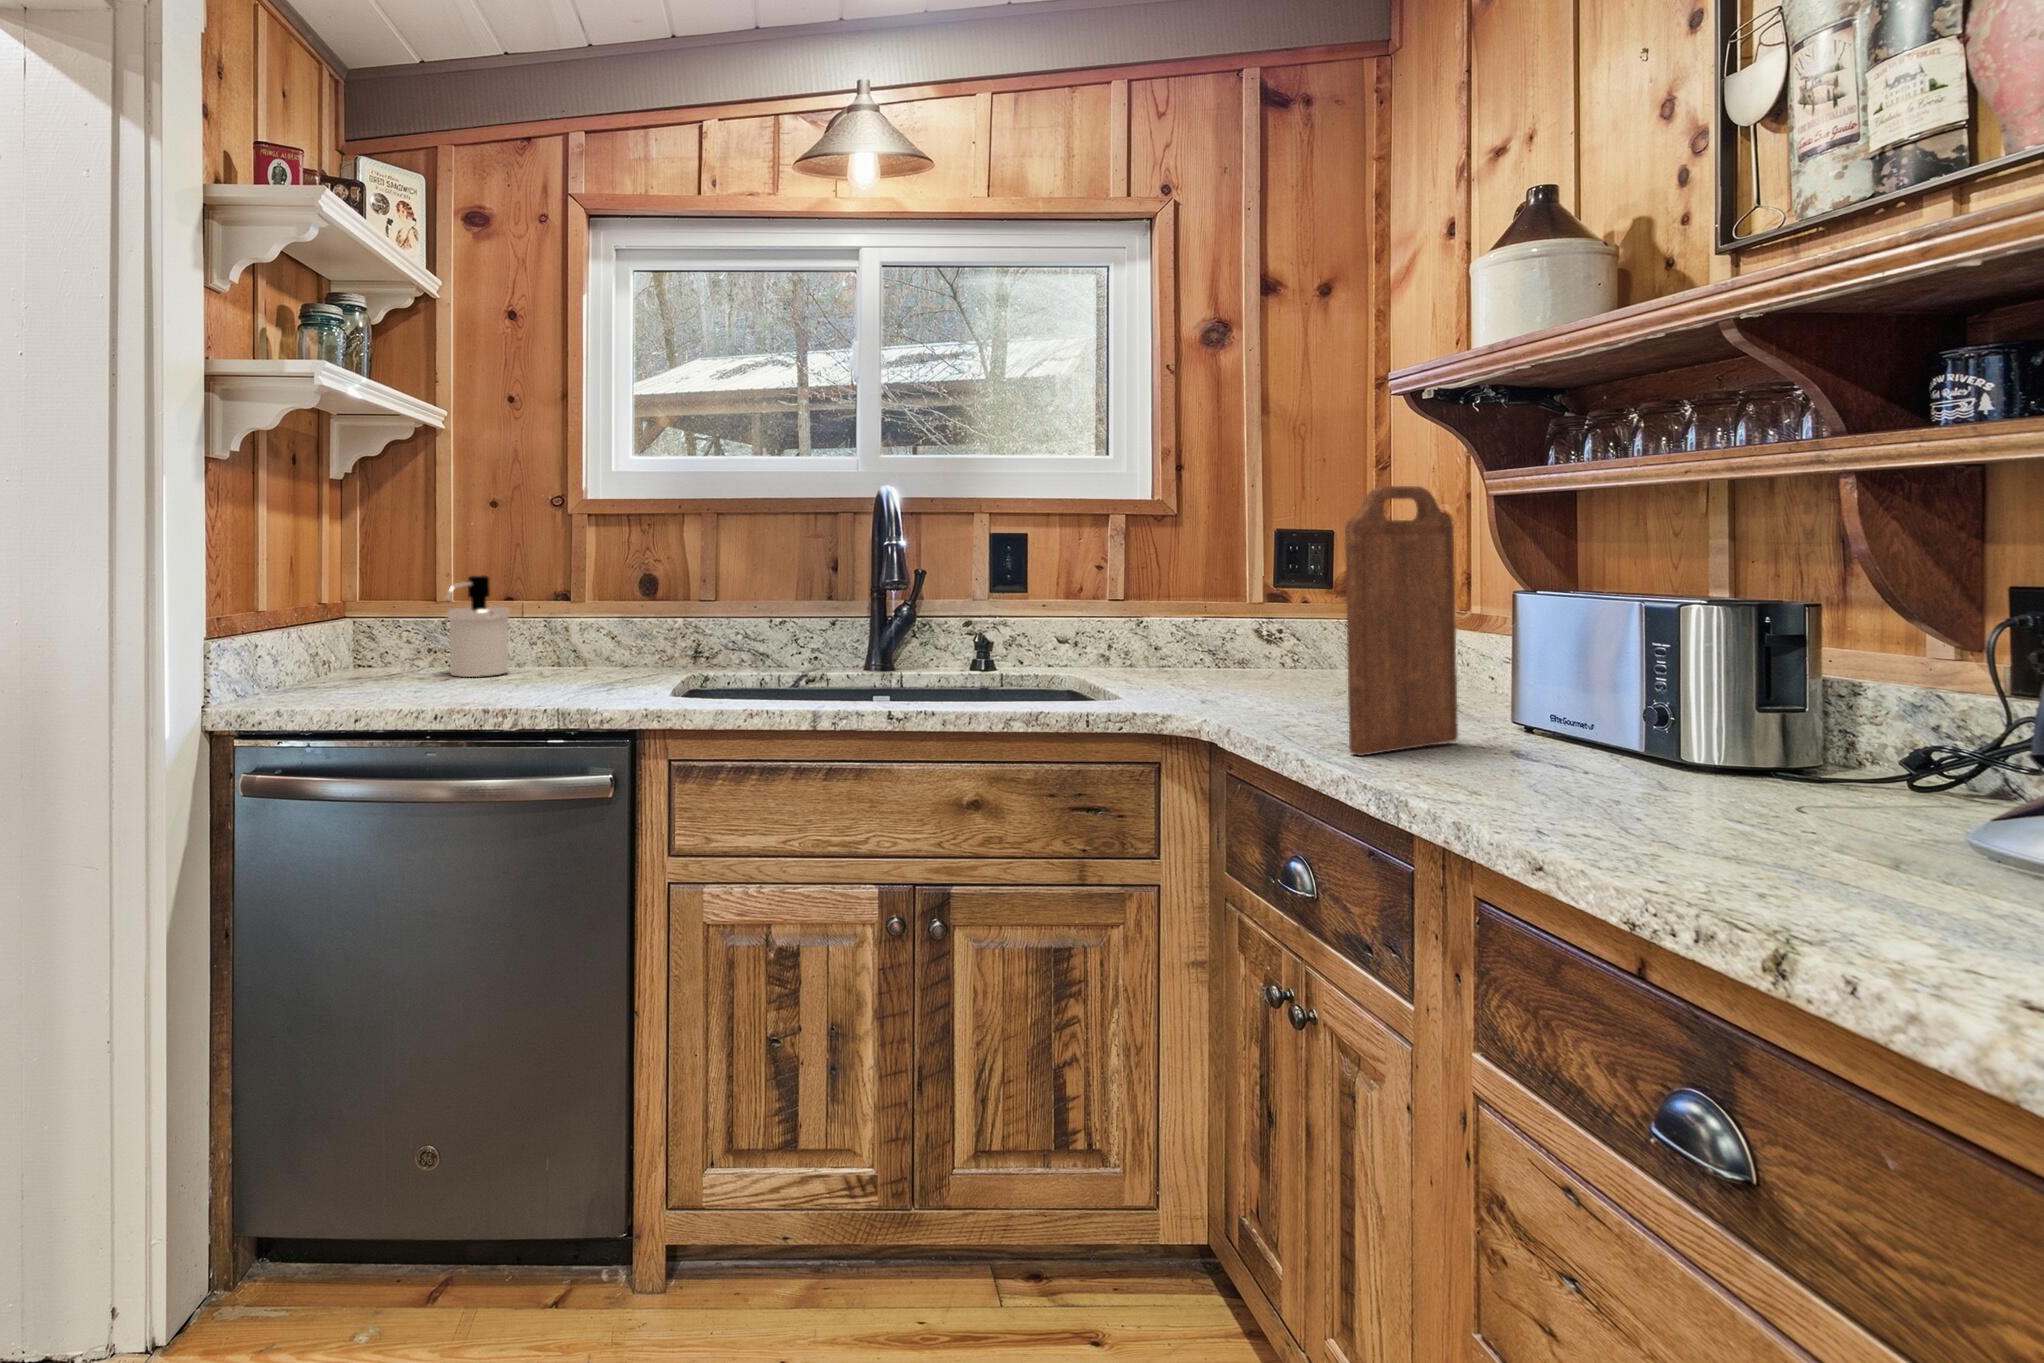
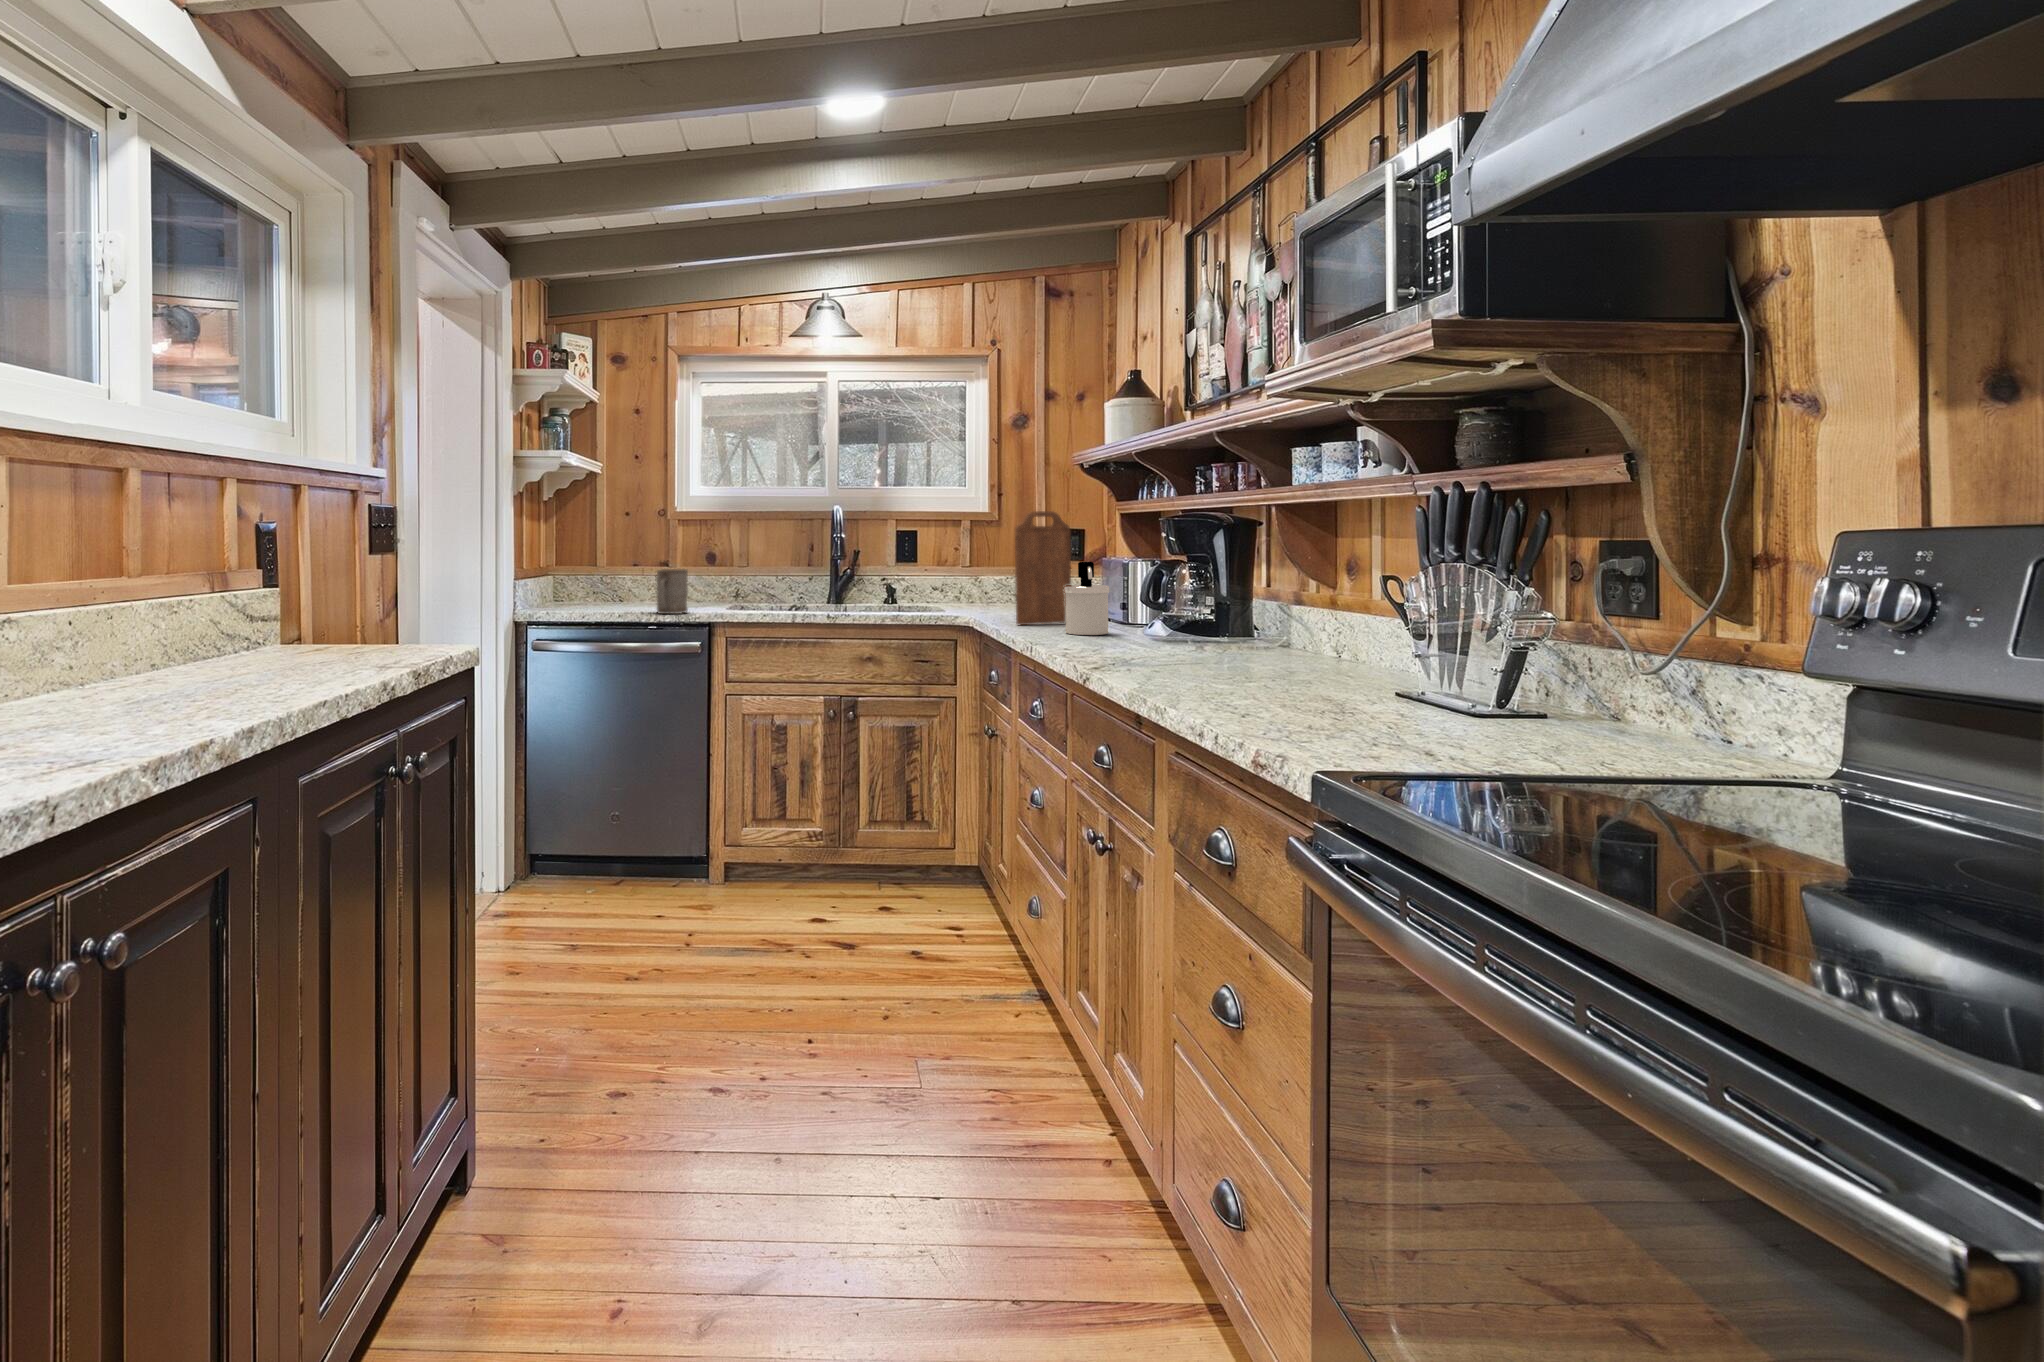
soap dispenser: present [446,575,510,677] -> present [1064,562,1109,635]
mug: none [525,612,593,708] -> present [657,569,688,614]

